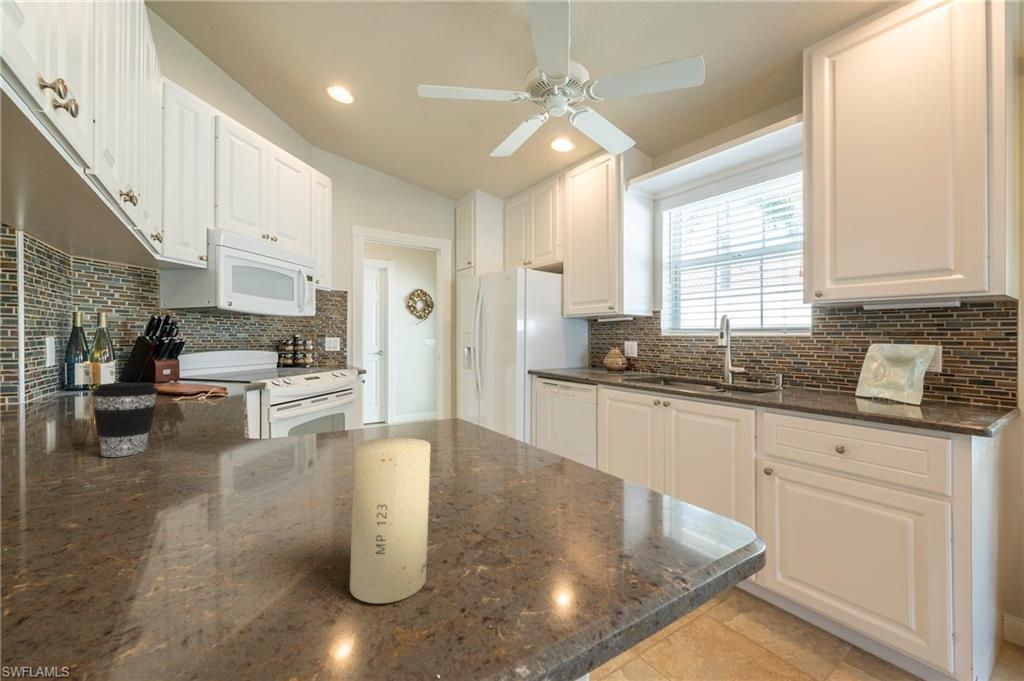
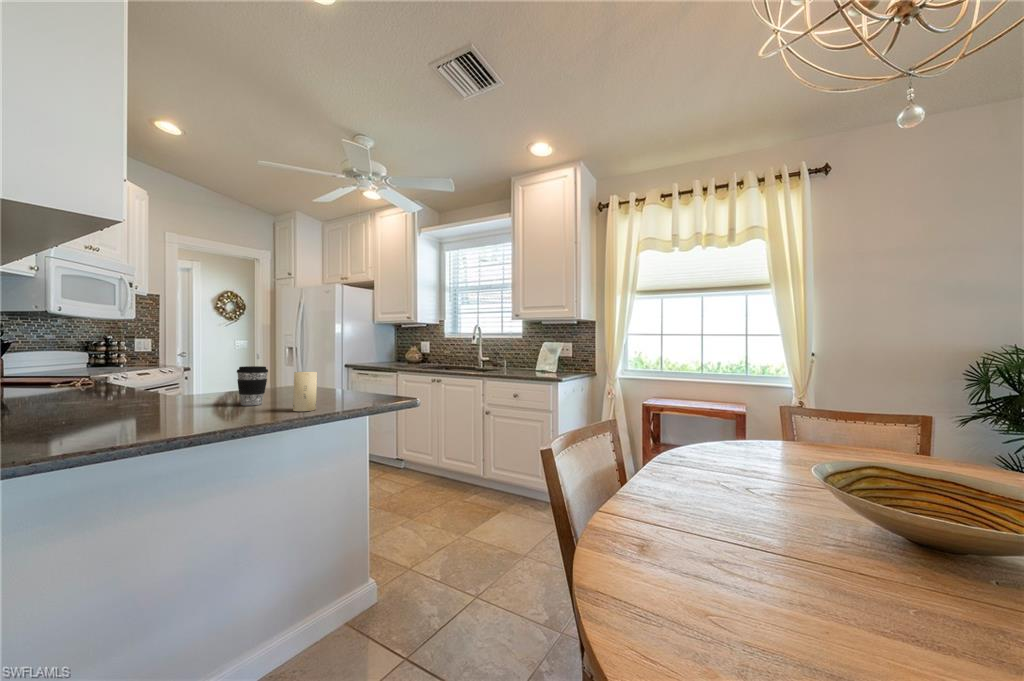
coffee cup: present [92,382,158,457] -> present [237,366,268,406]

